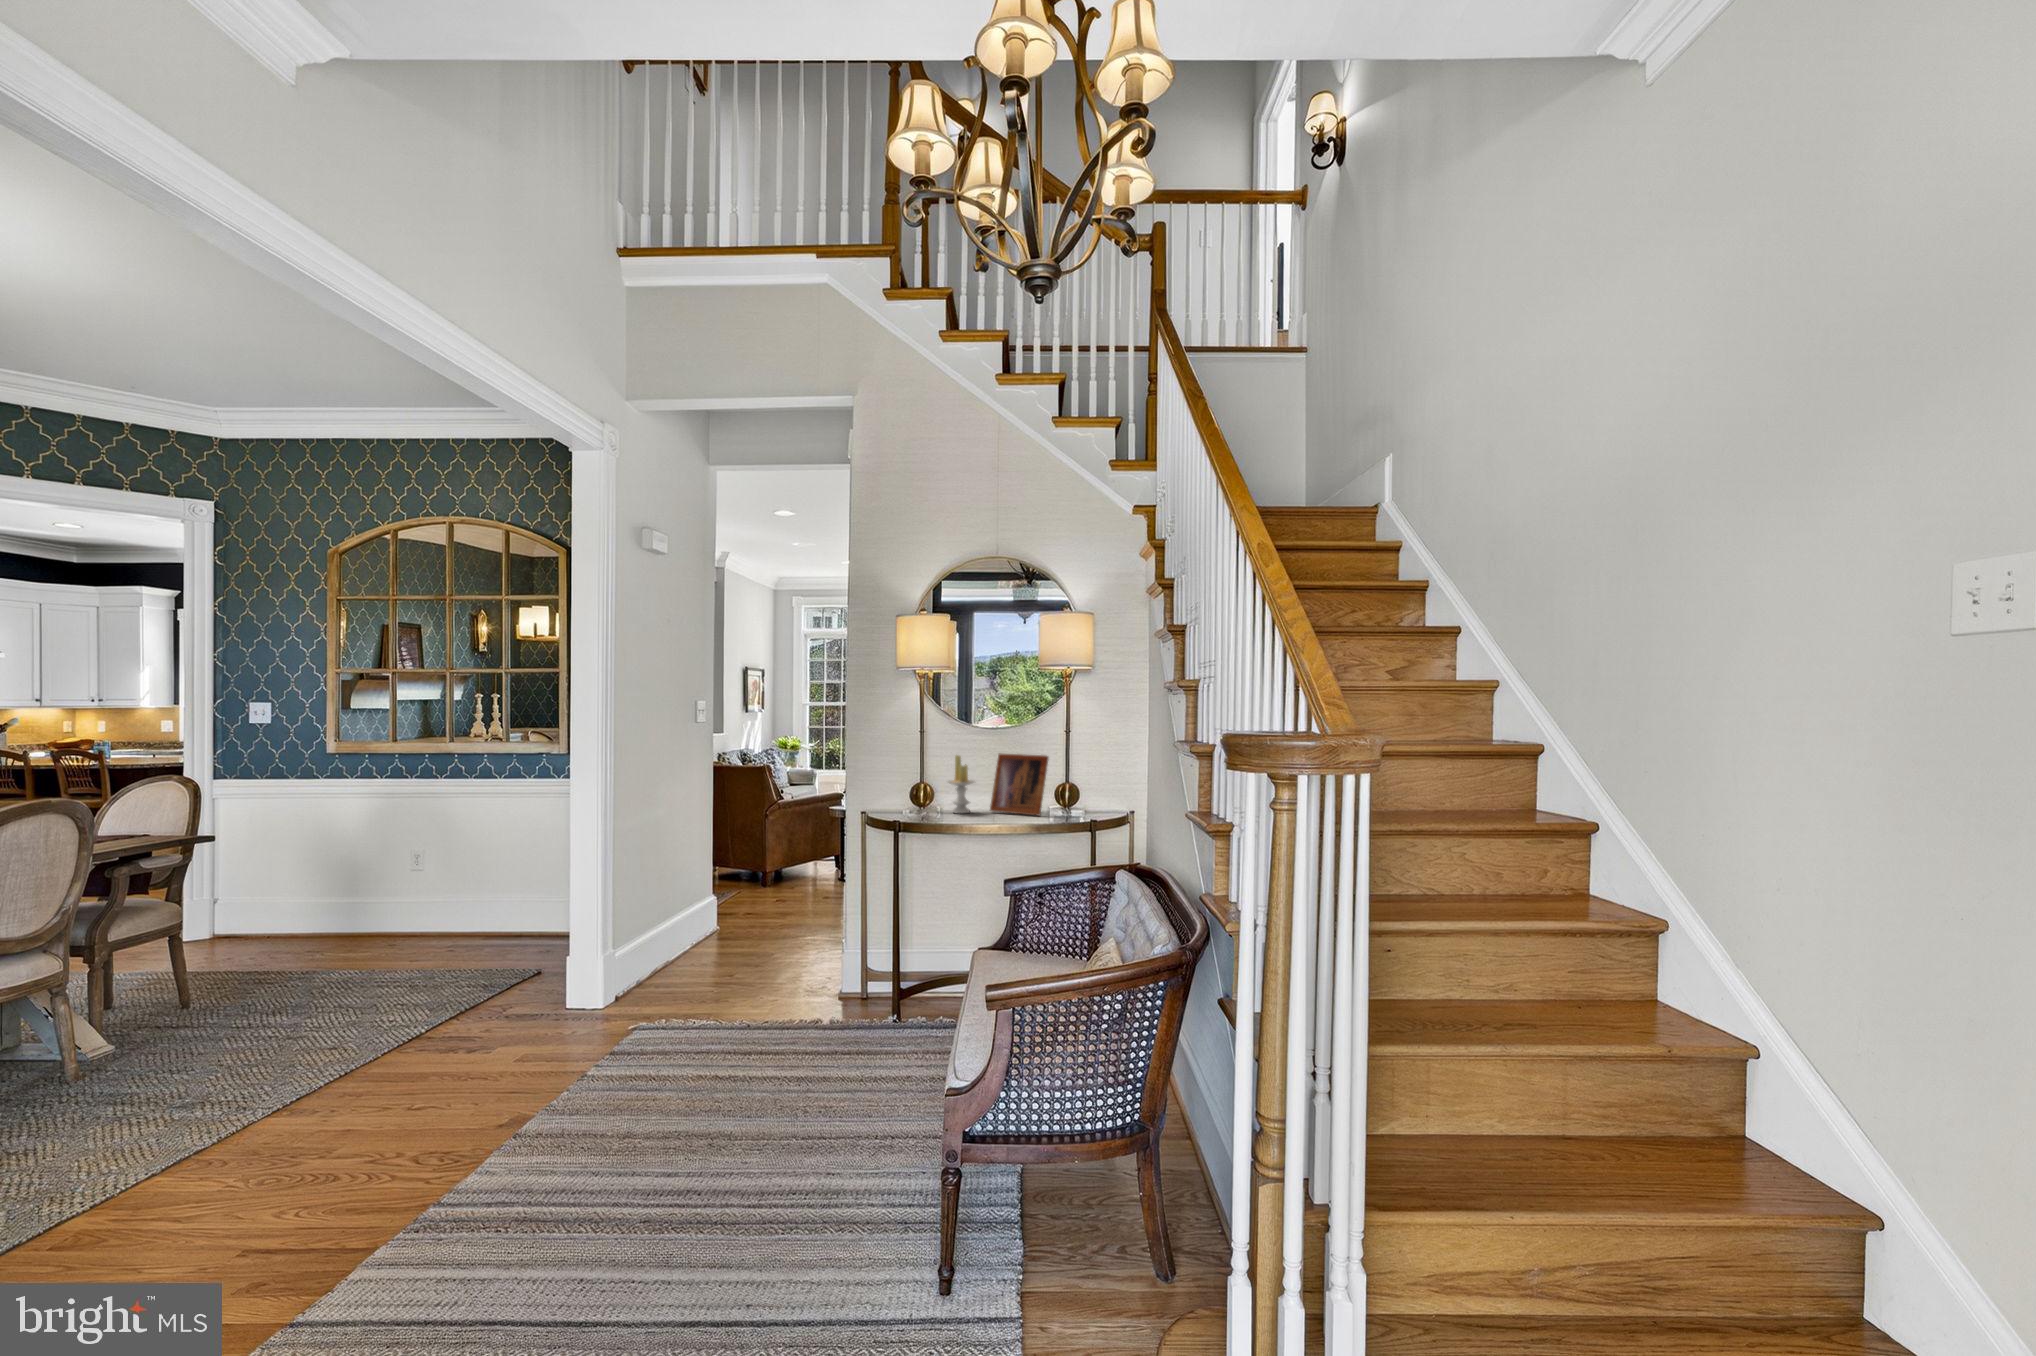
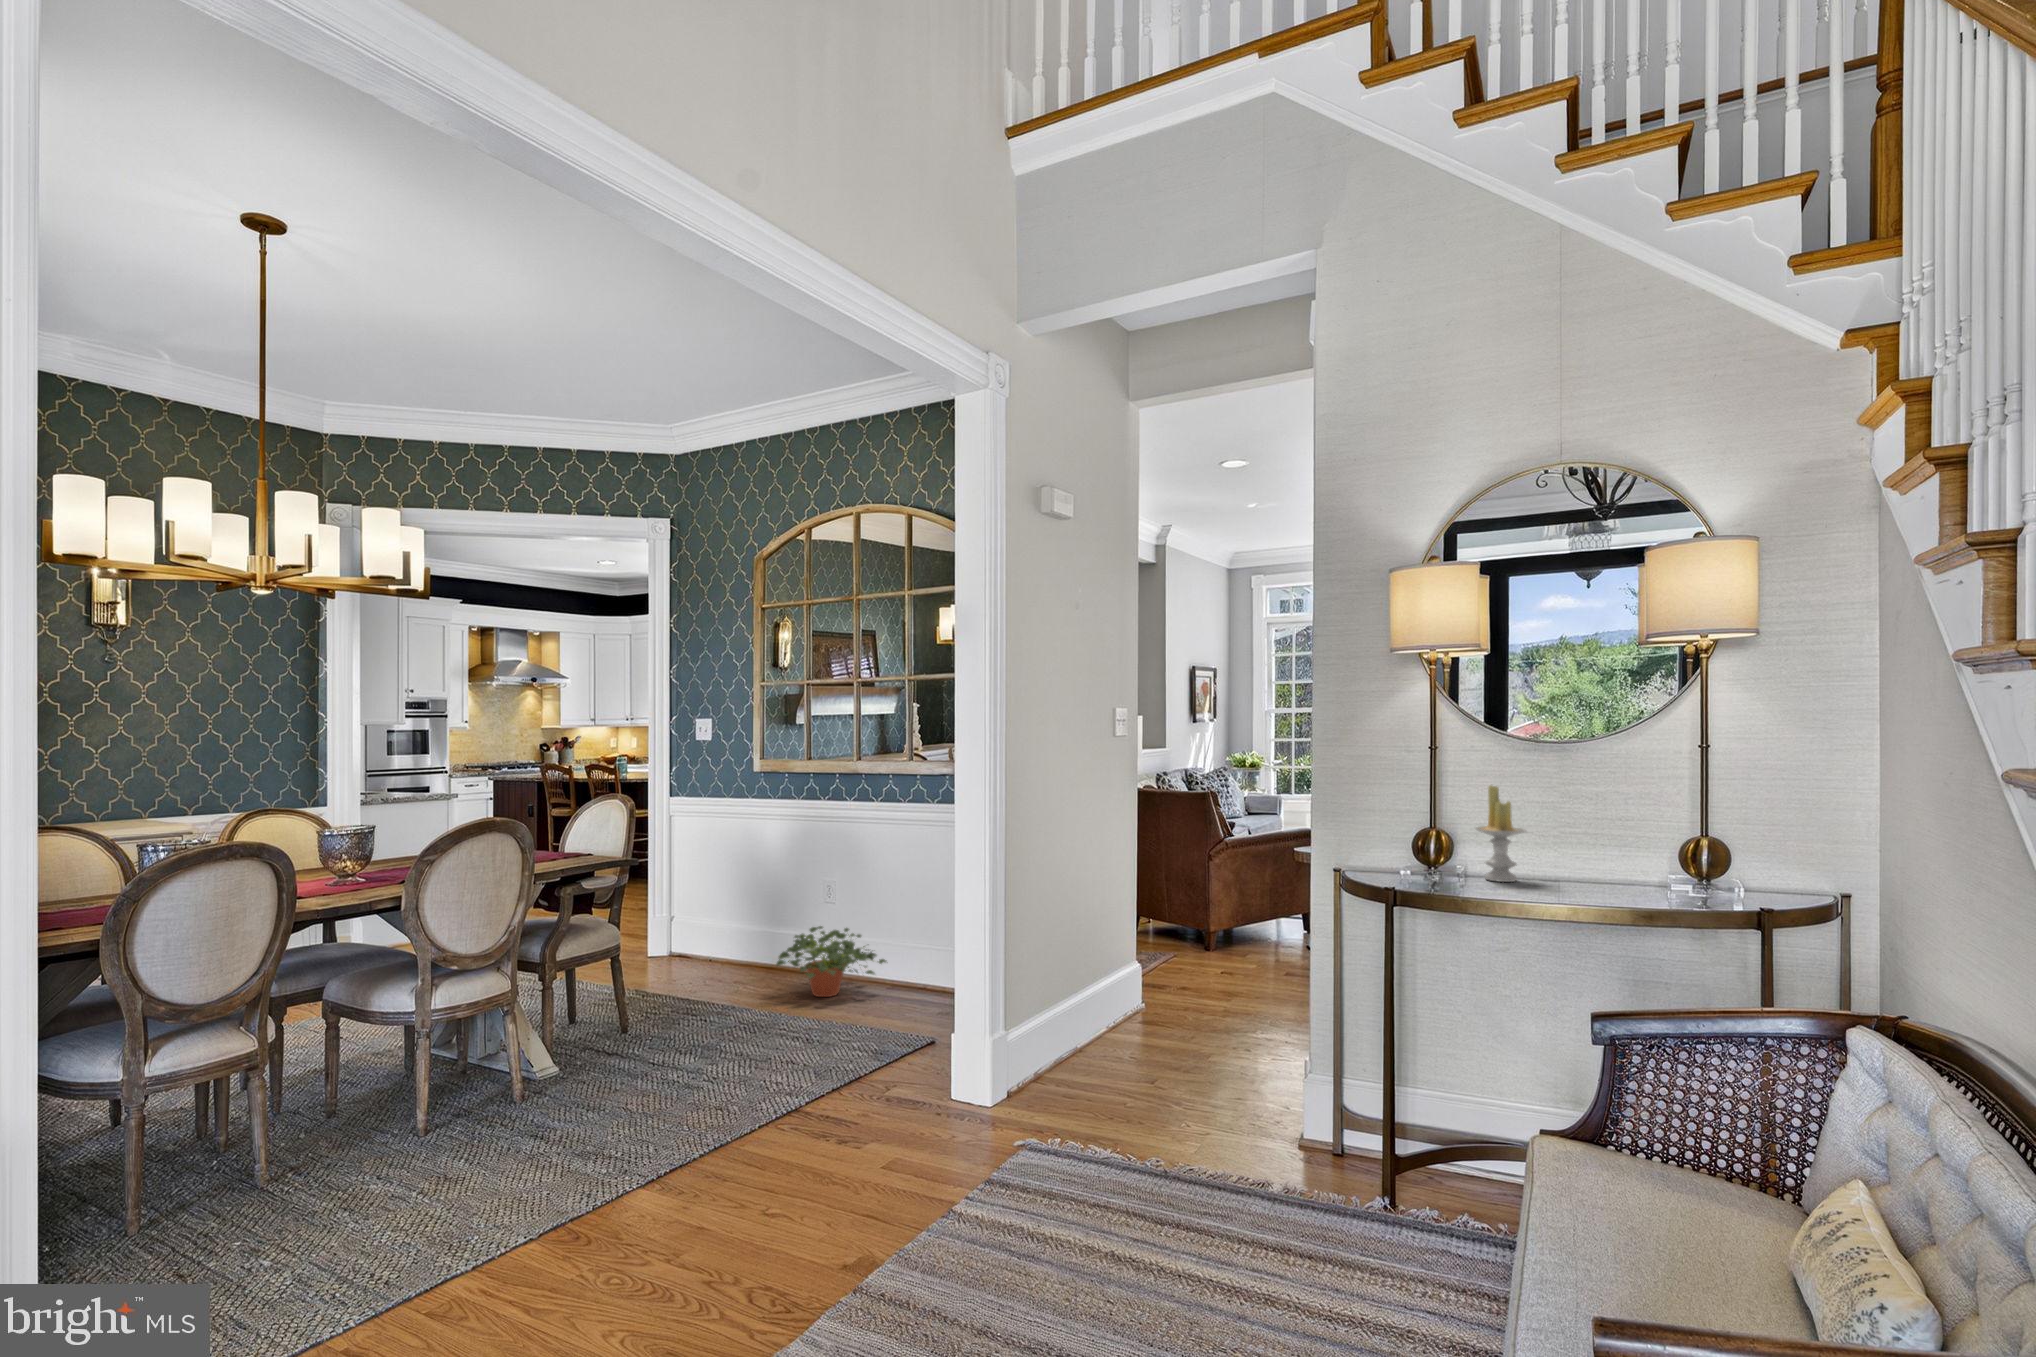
picture frame: present [990,754,1048,815] -> none [1553,785,1668,897]
potted plant: none [383,895,494,956] -> present [777,926,886,997]

